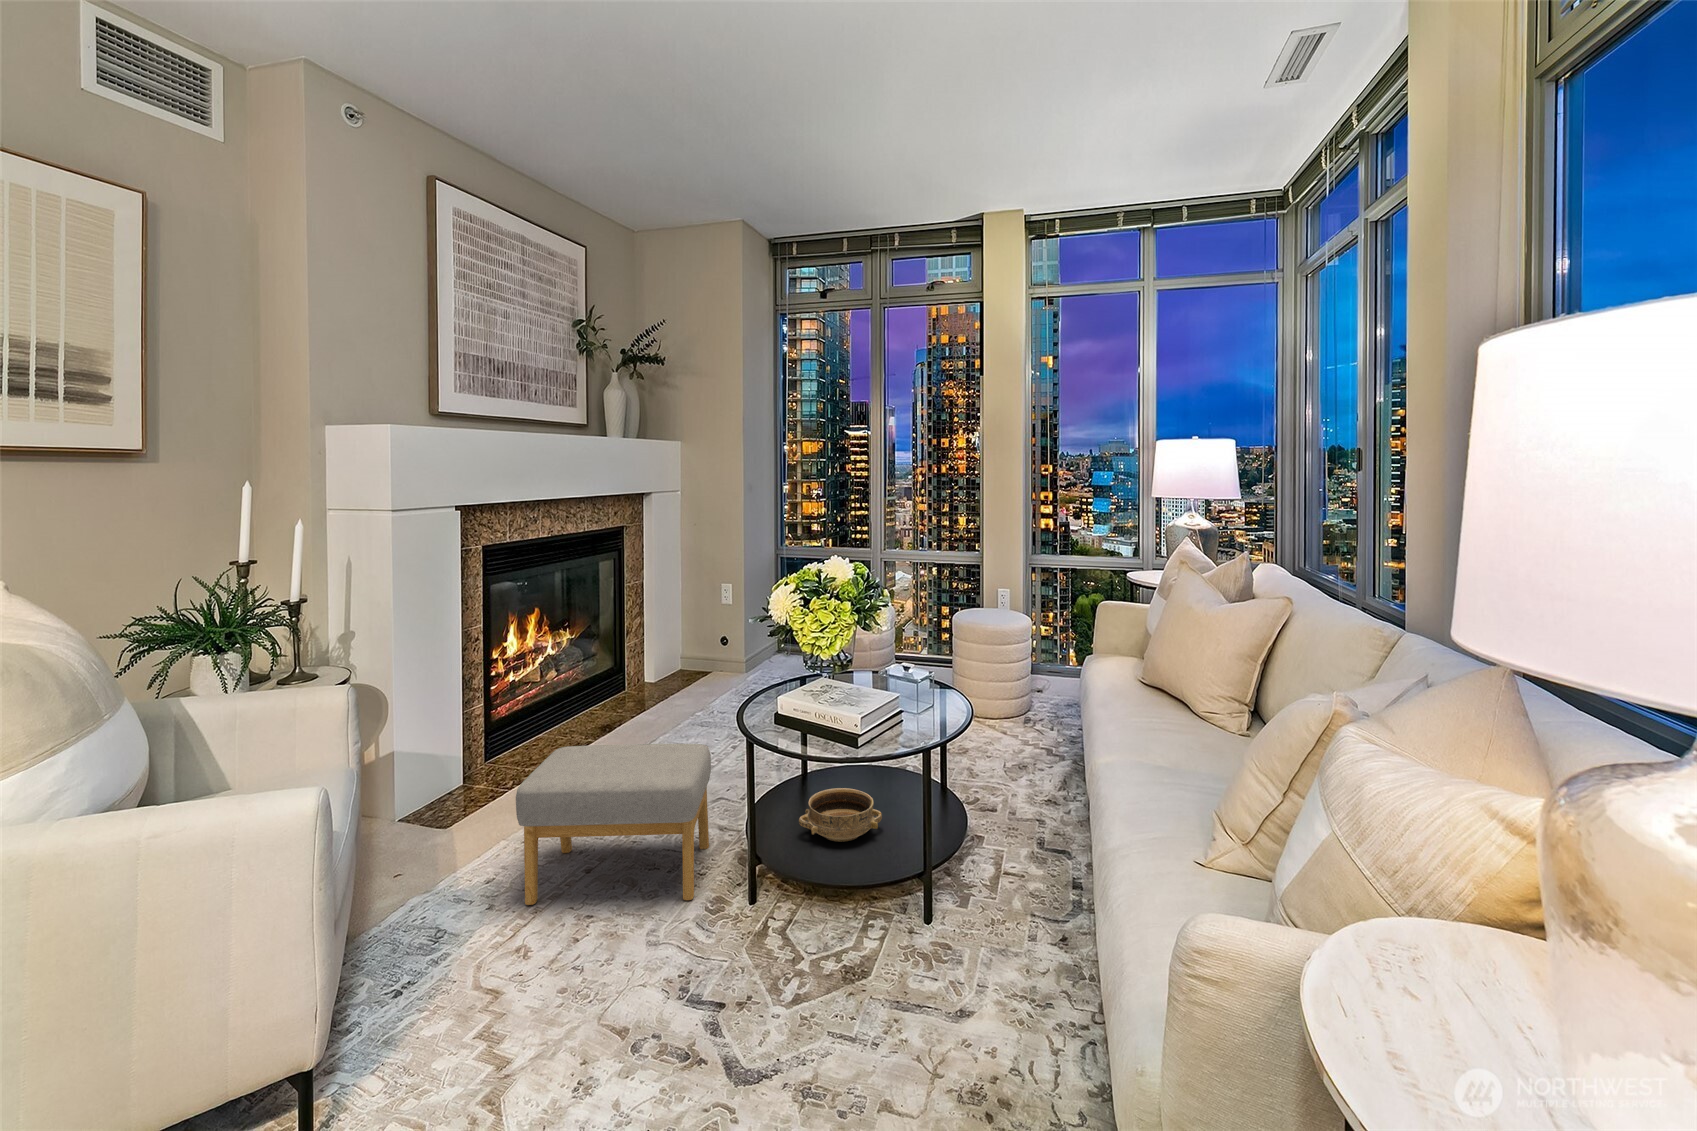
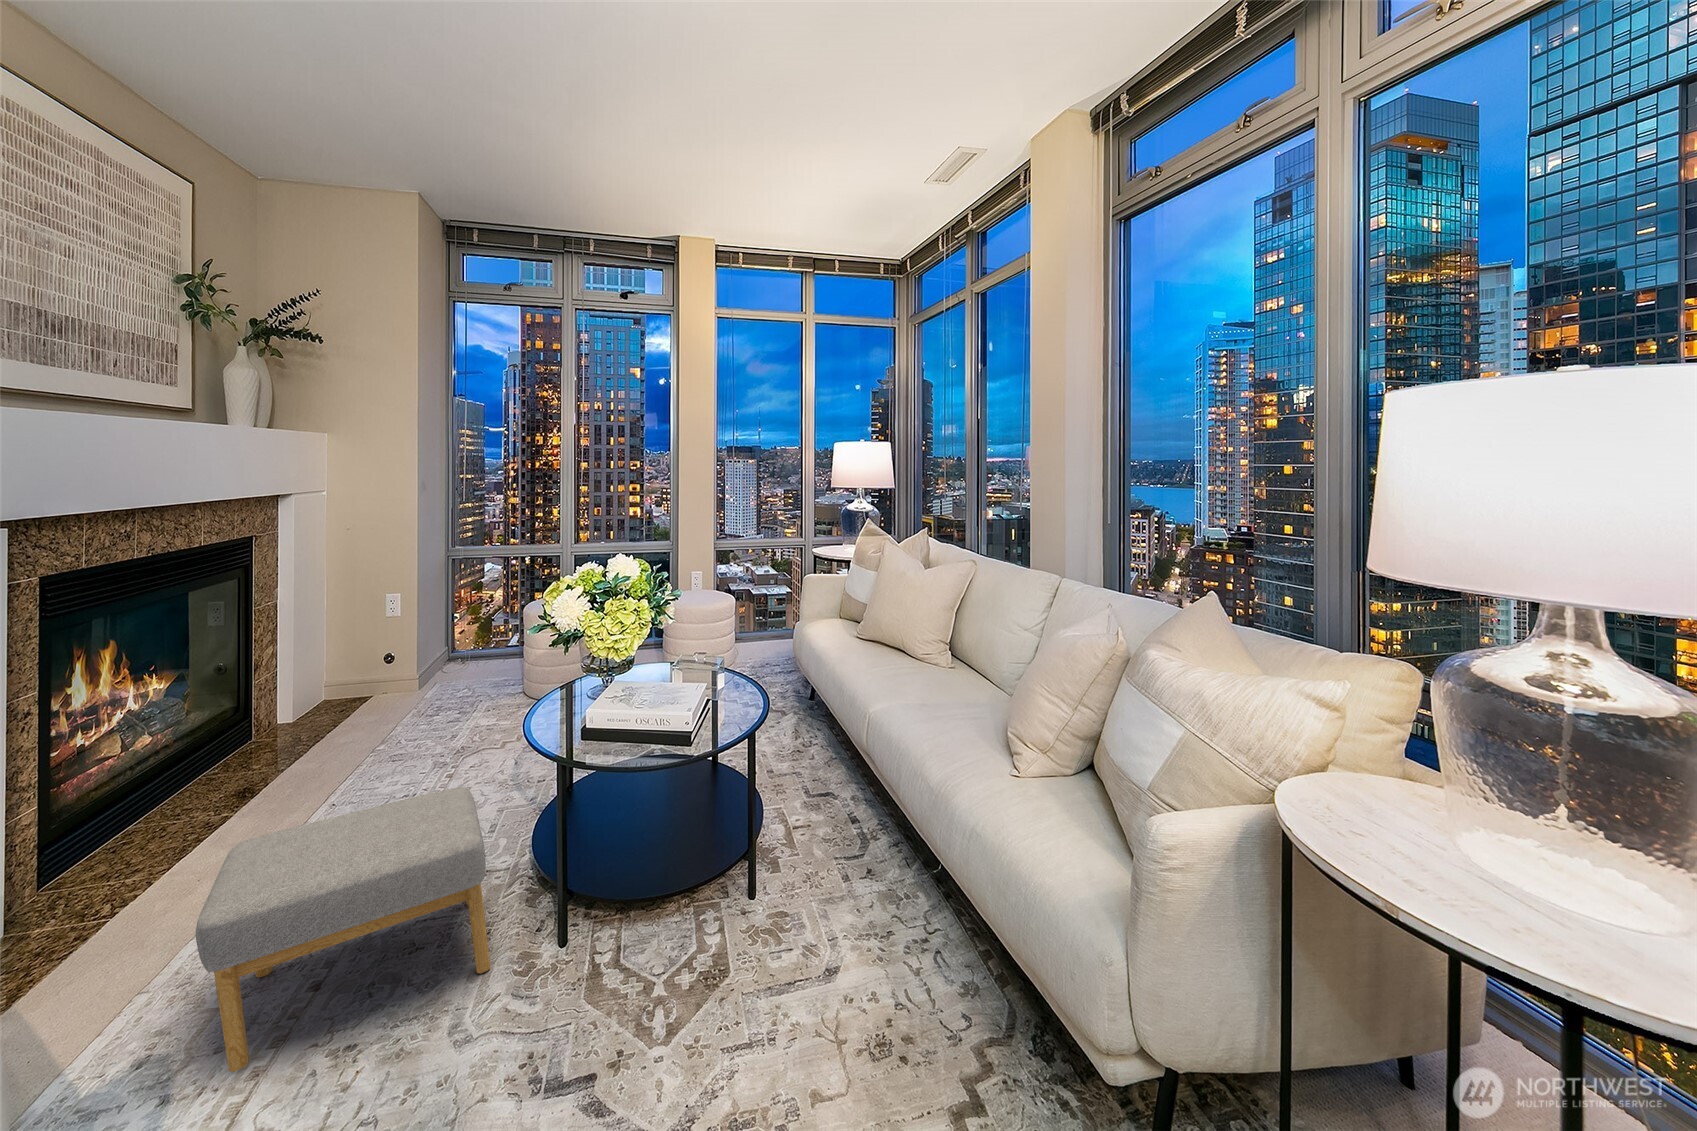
ceramic bowl: present [799,788,882,842] -> none [601,791,687,851]

